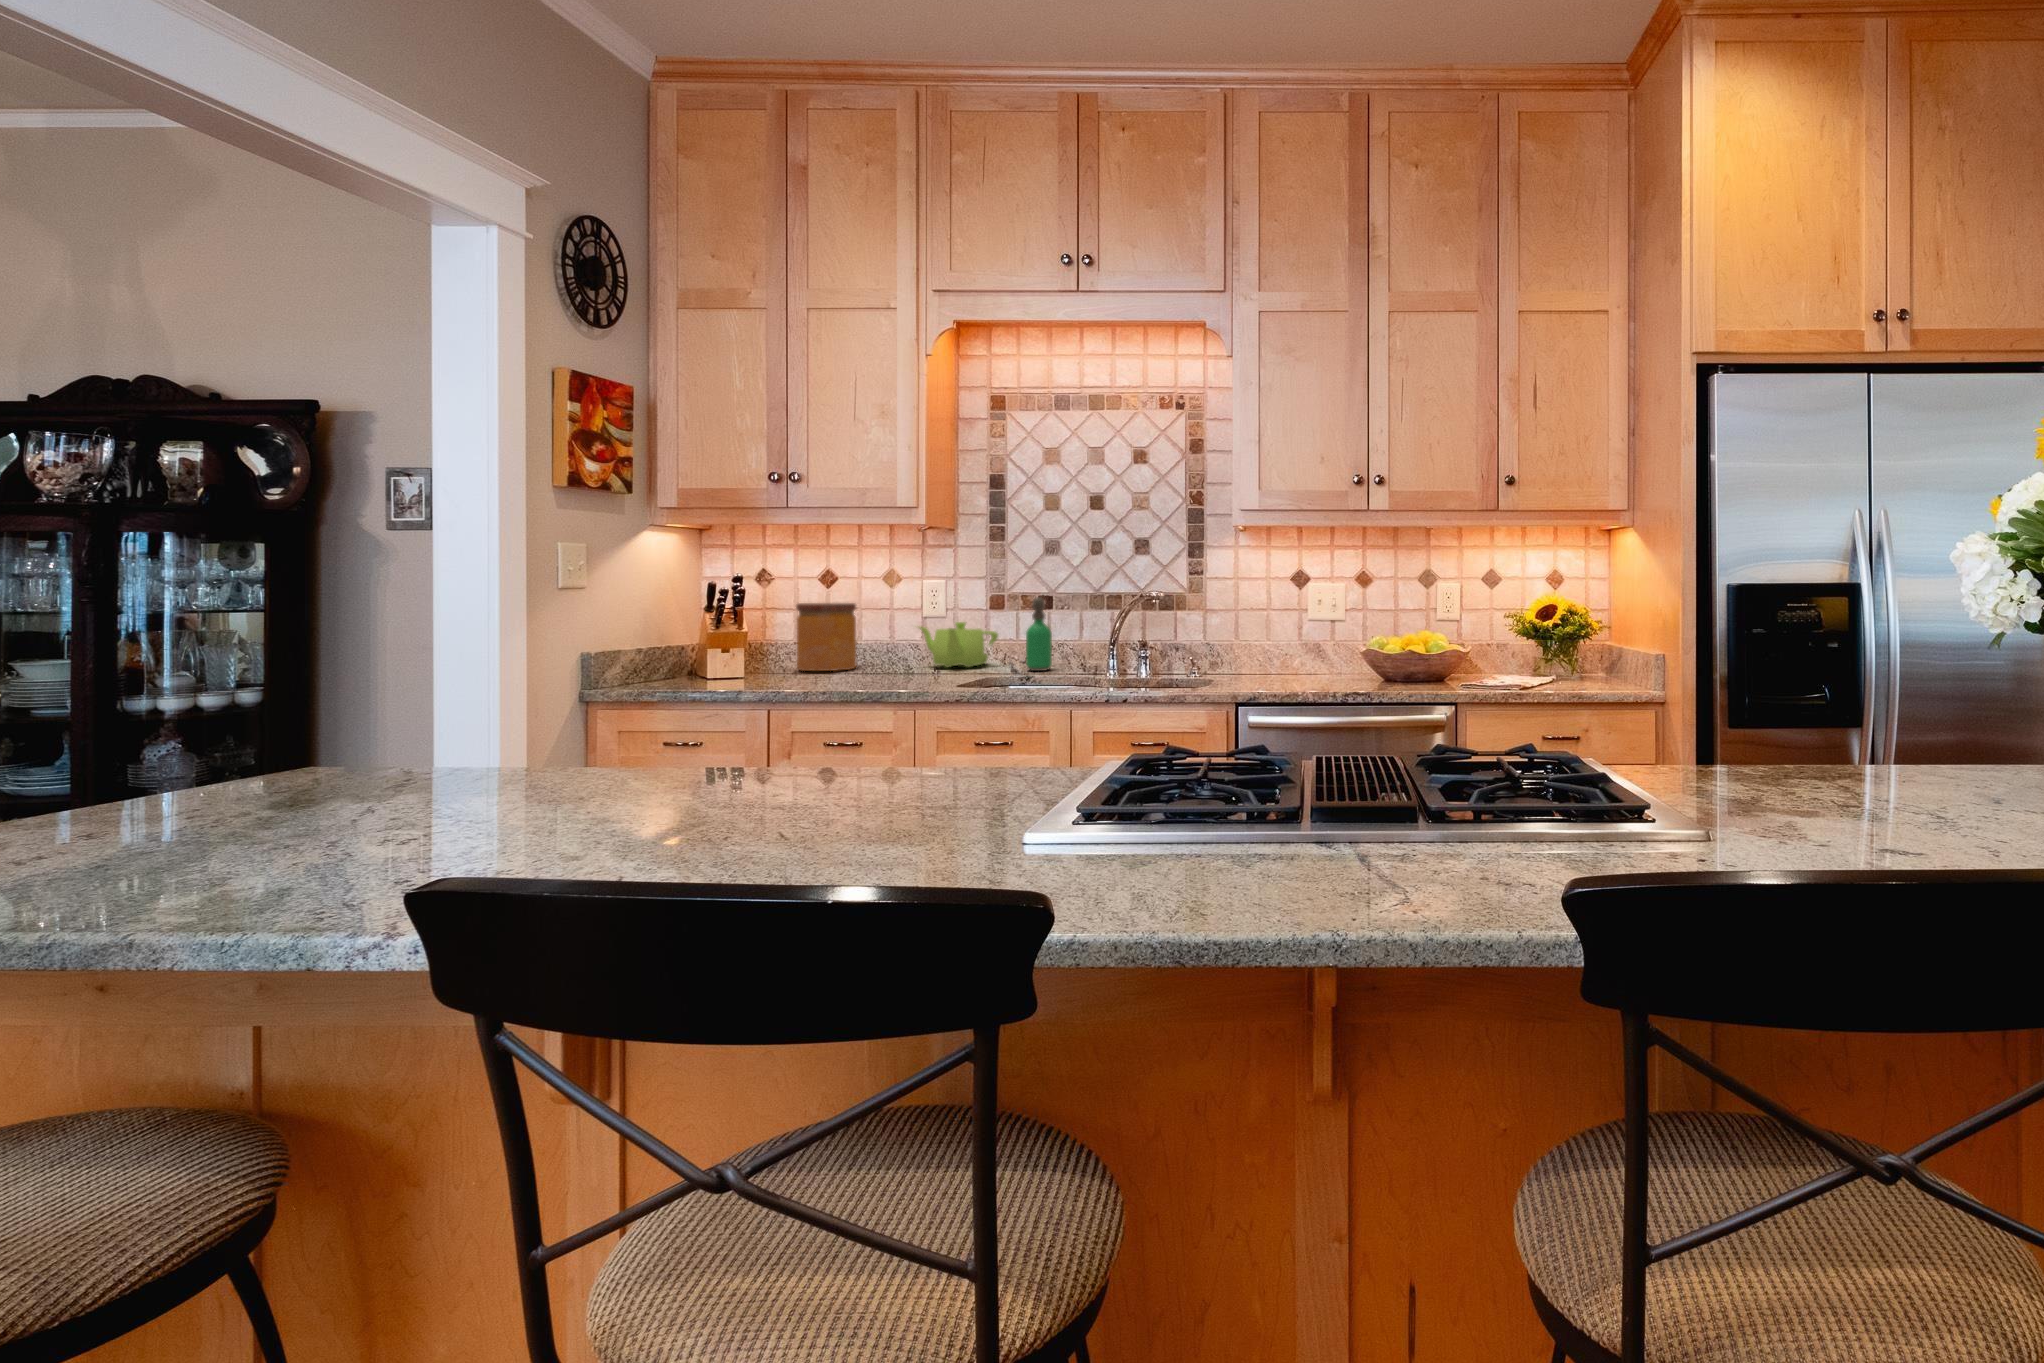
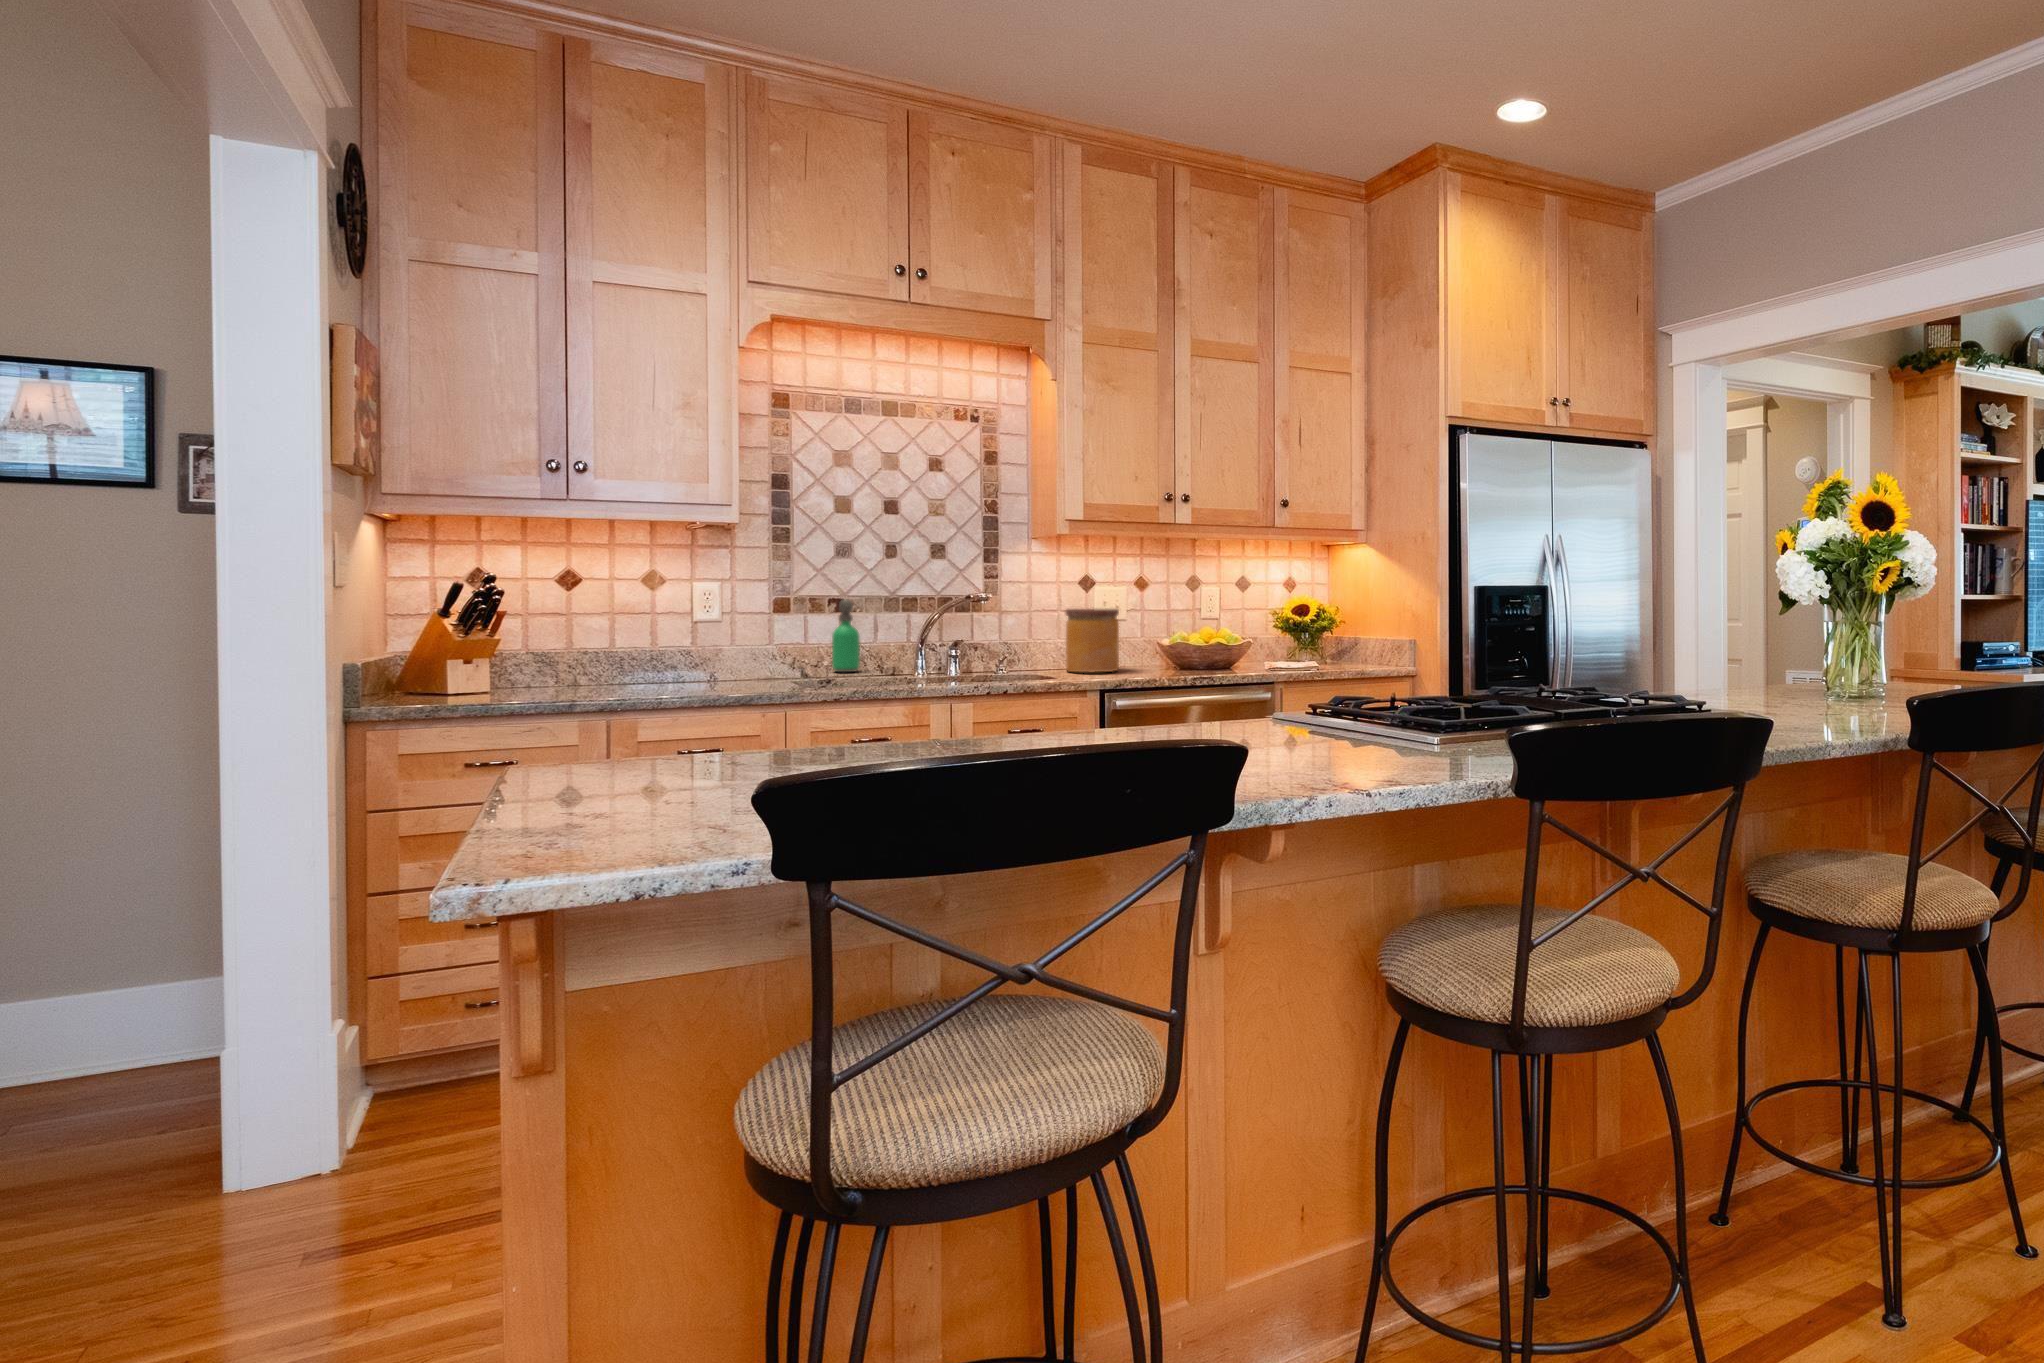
jar: present [796,603,857,671] -> present [1065,609,1119,672]
teapot: present [919,622,998,668] -> none [693,625,788,672]

